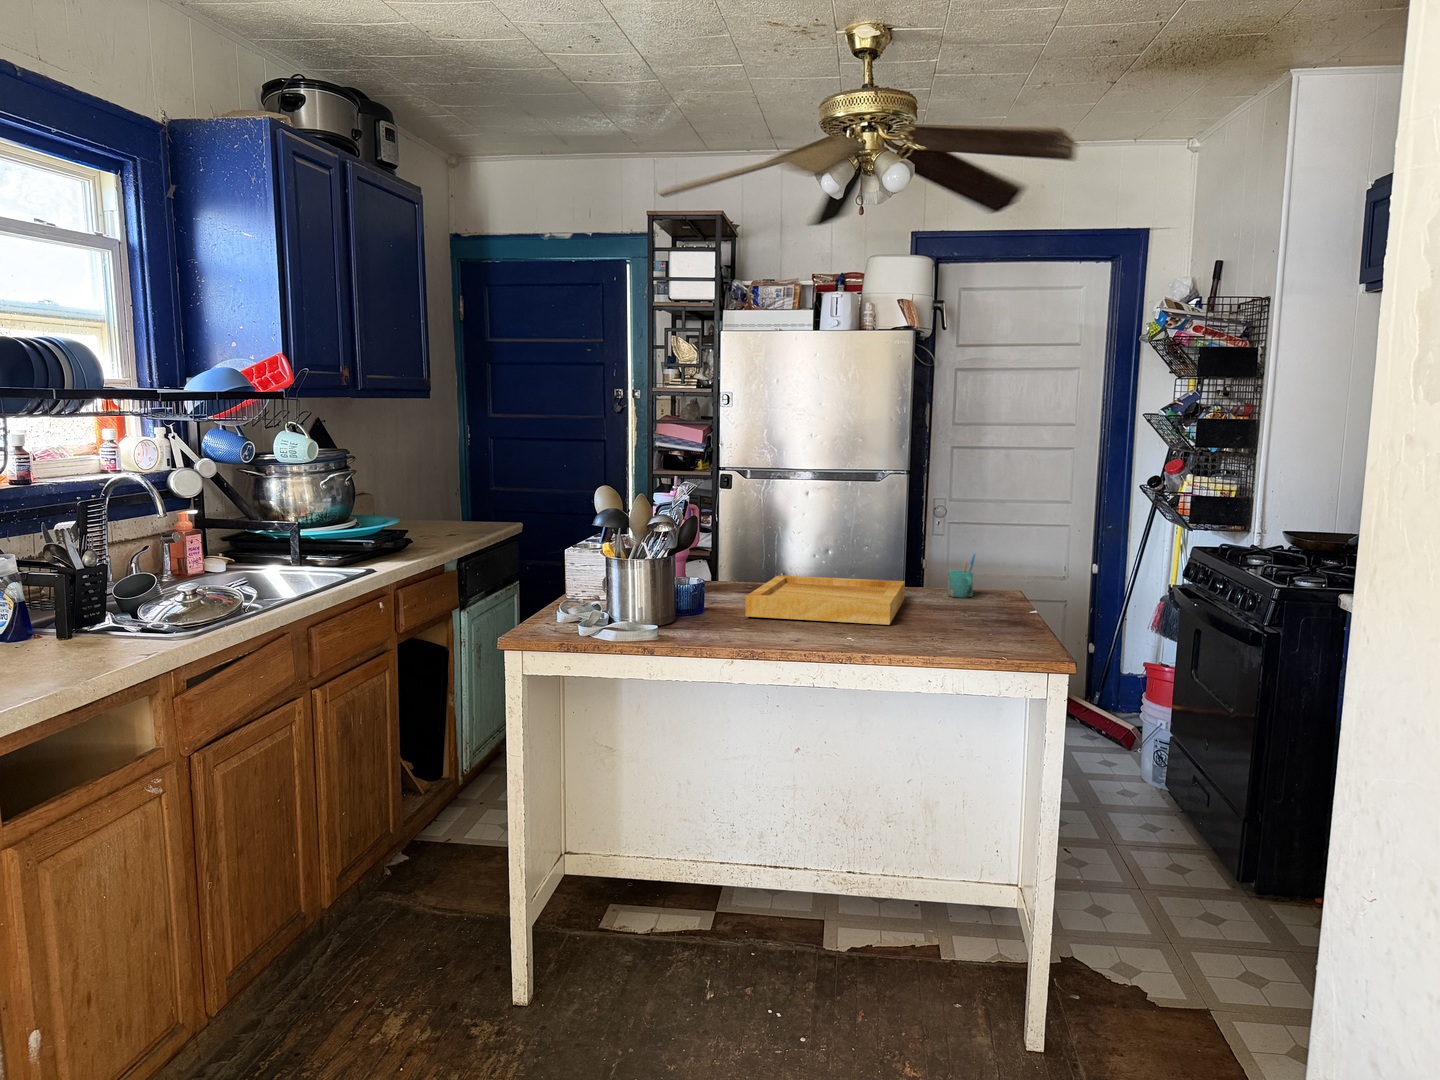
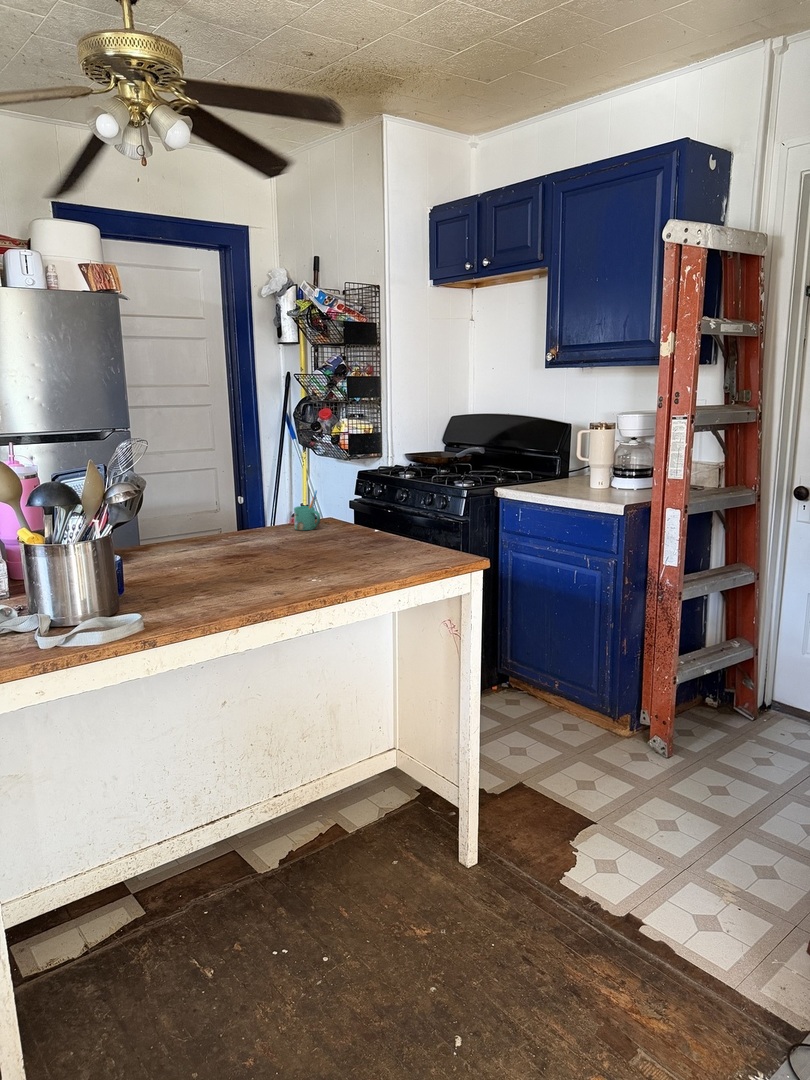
tray: present [745,575,905,625] -> none [144,522,318,581]

